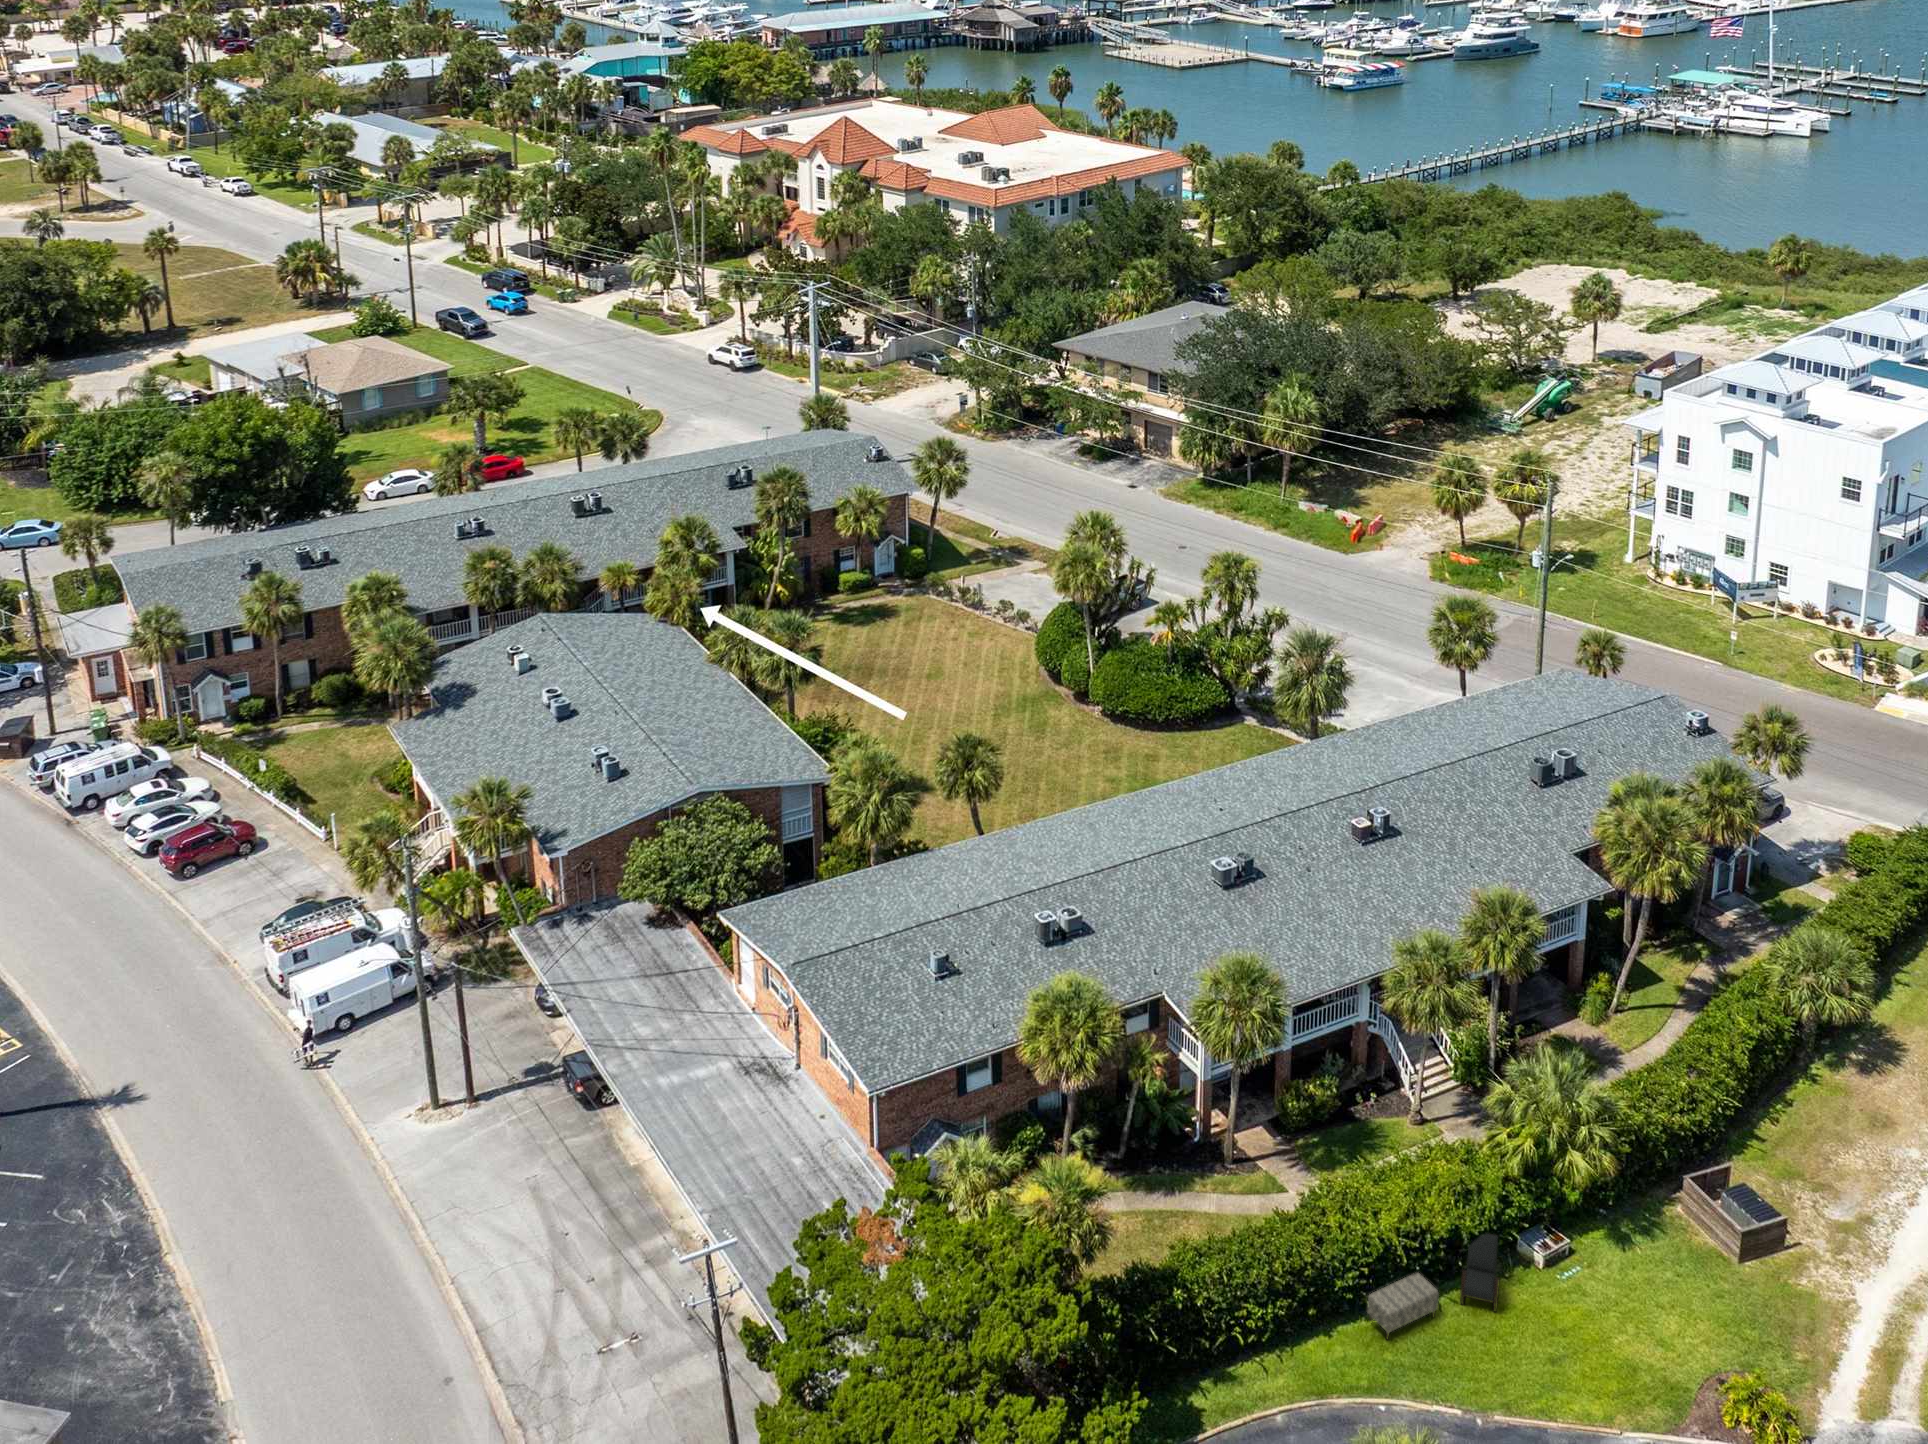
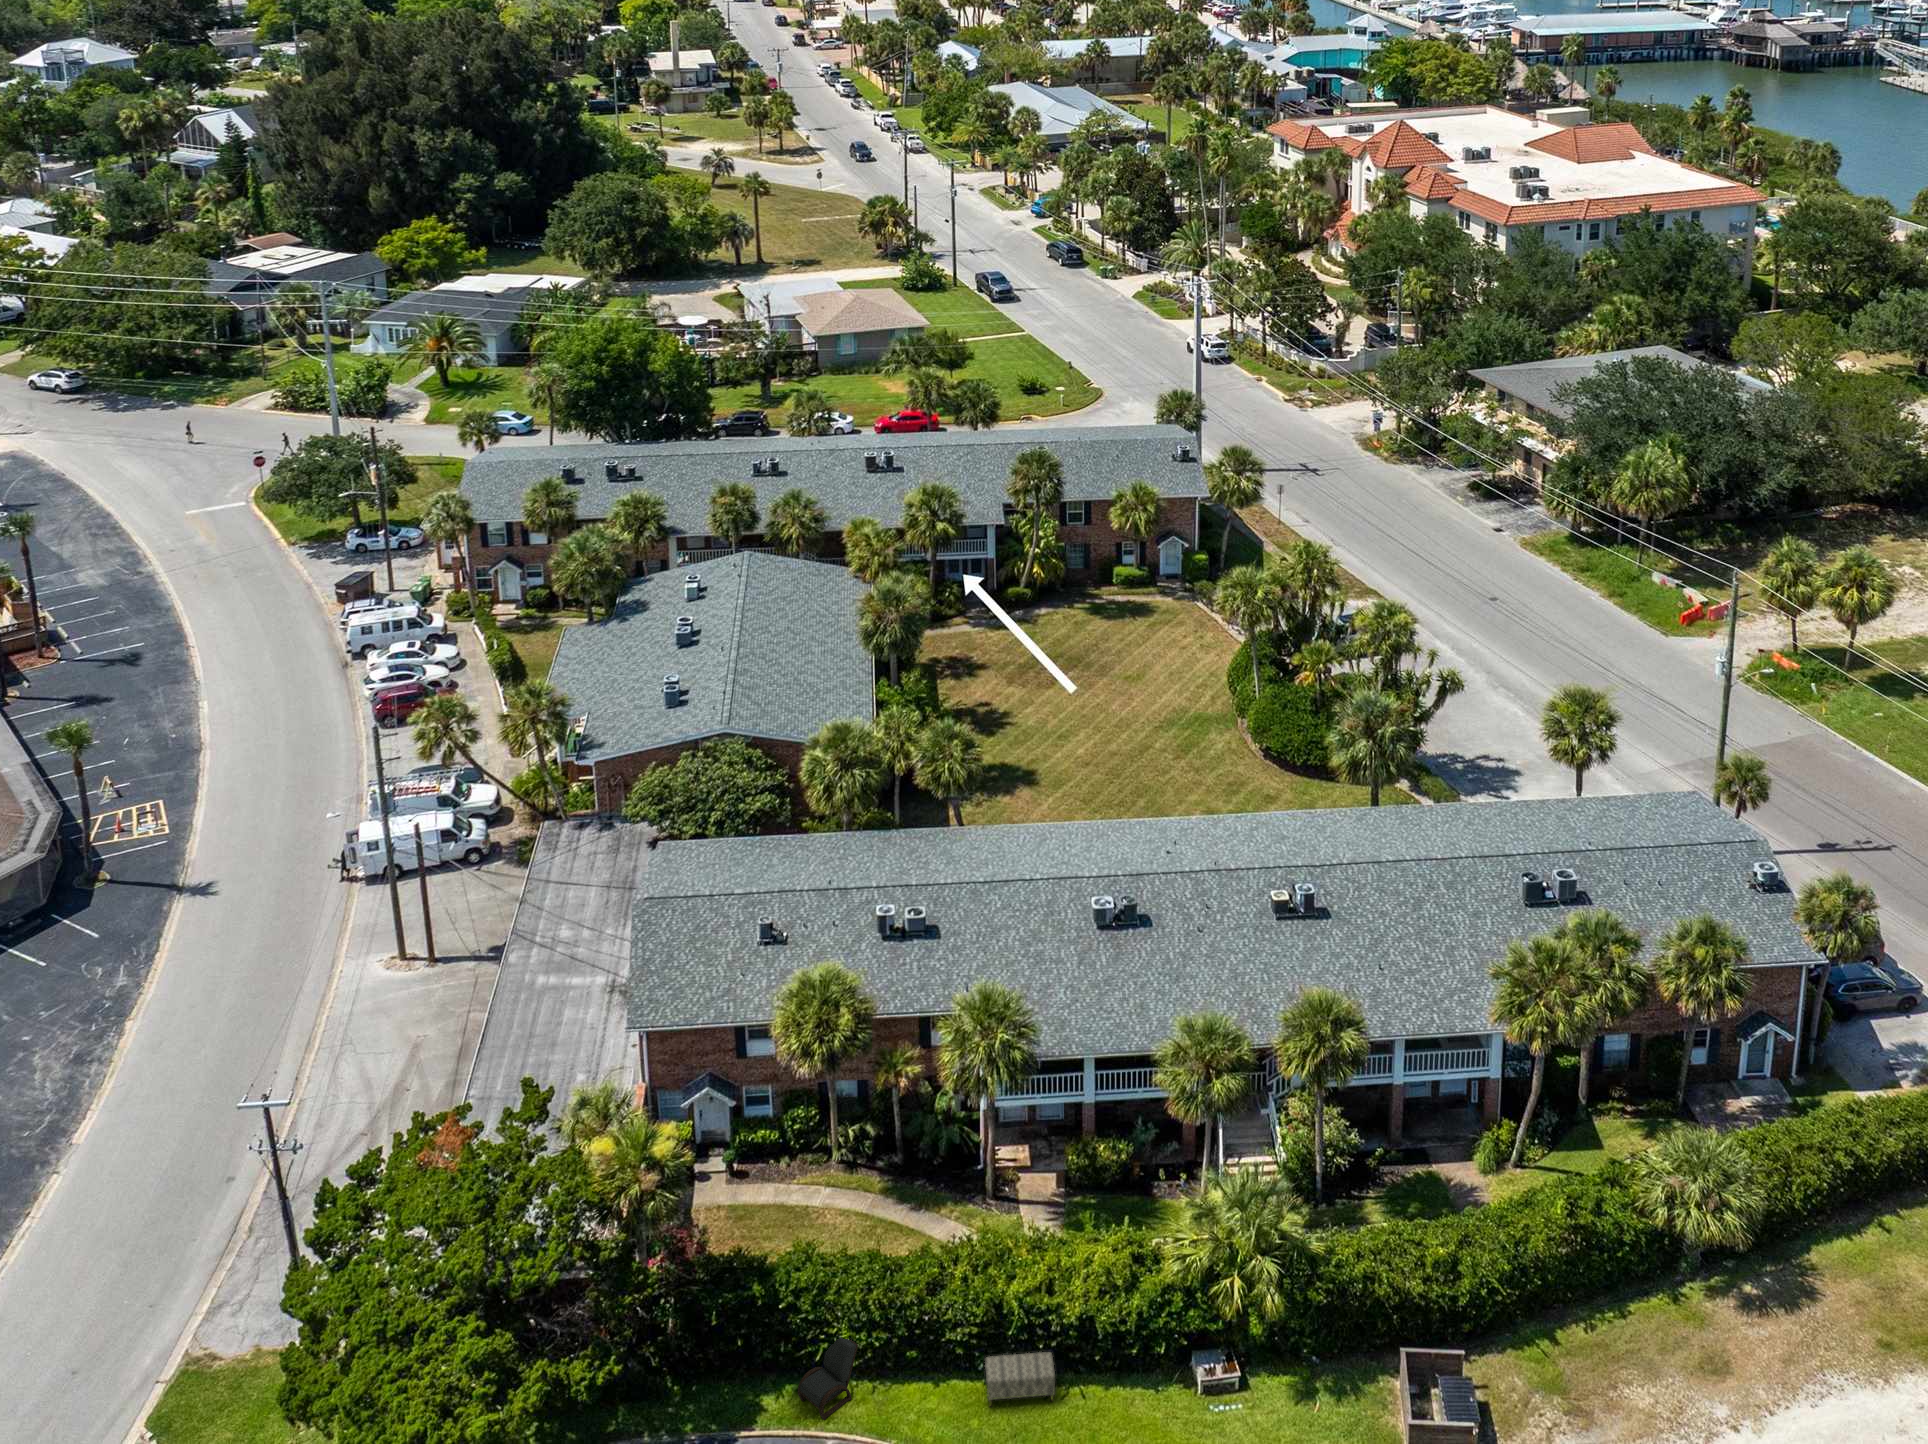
lounge chair: present [1460,1234,1500,1312] -> present [798,1338,858,1420]

